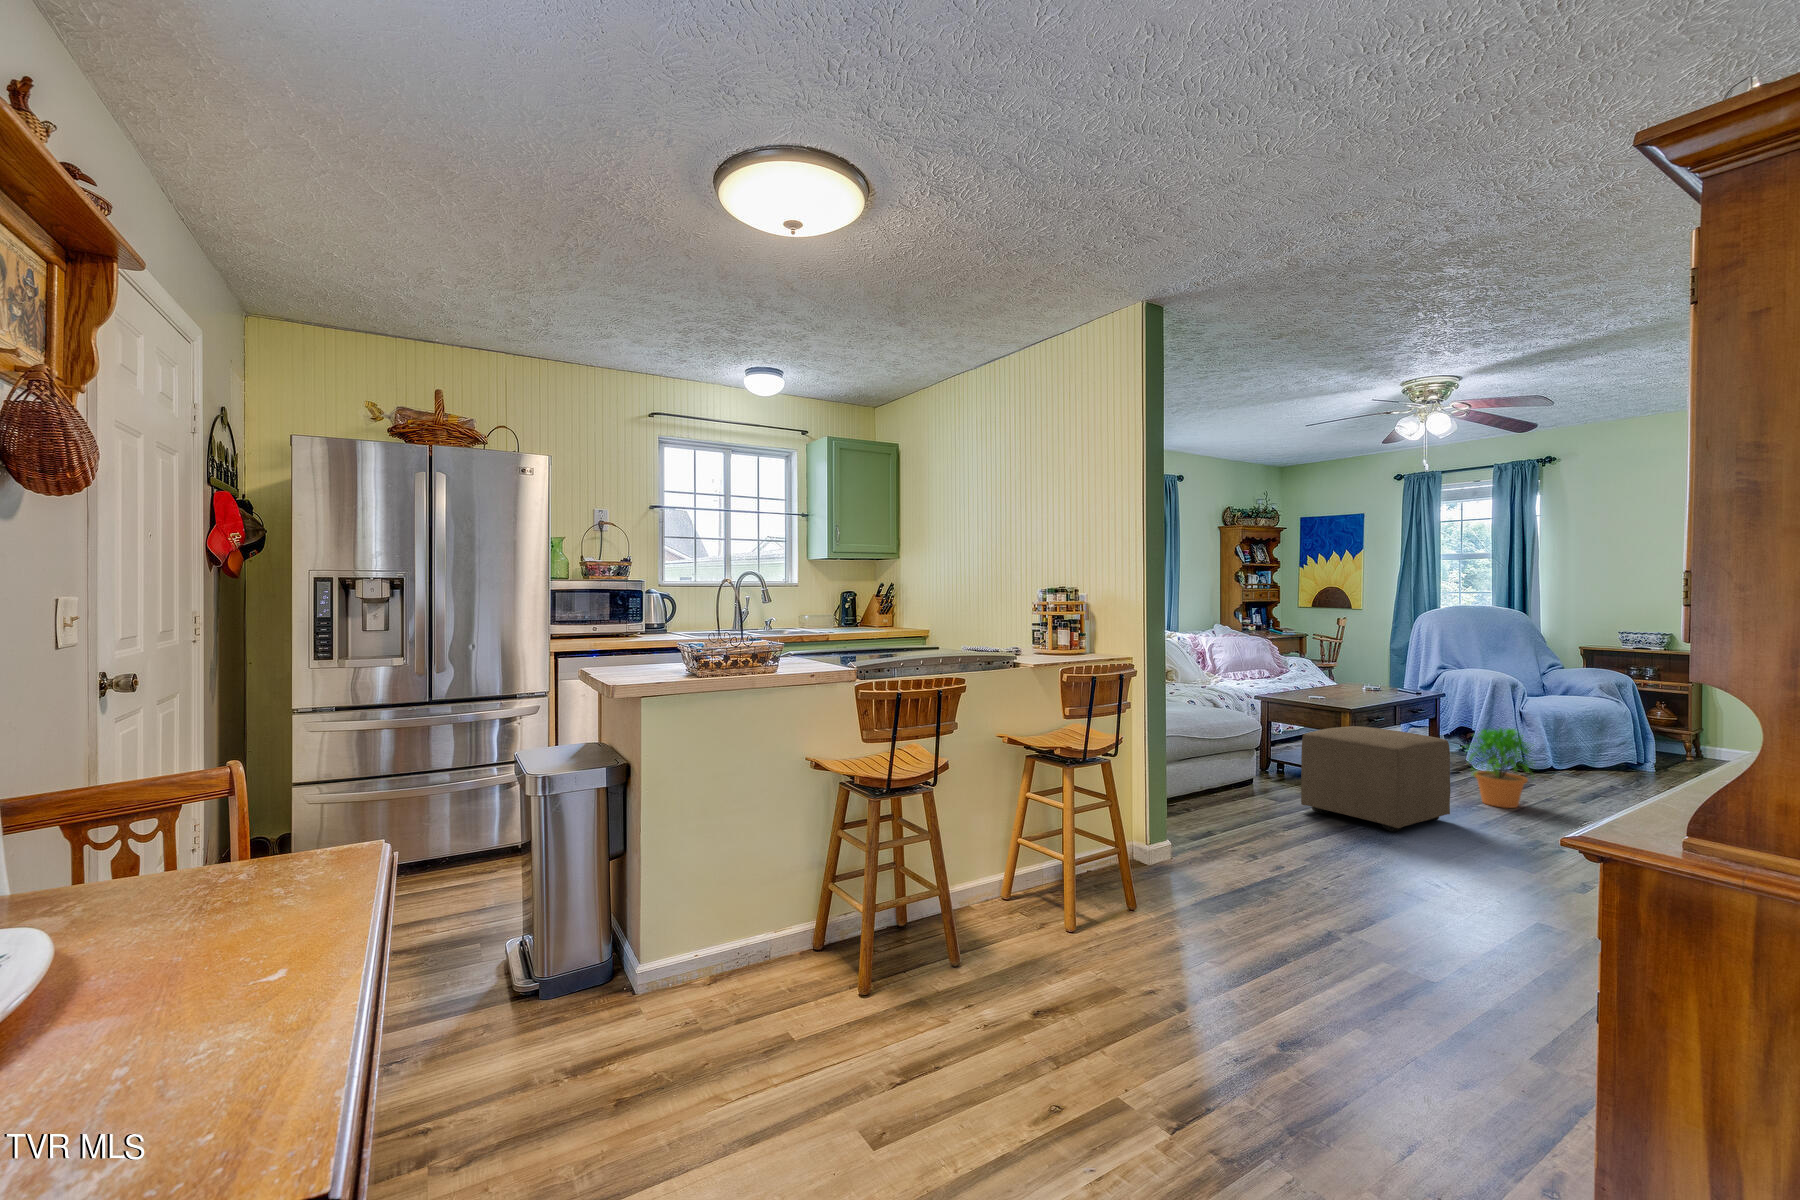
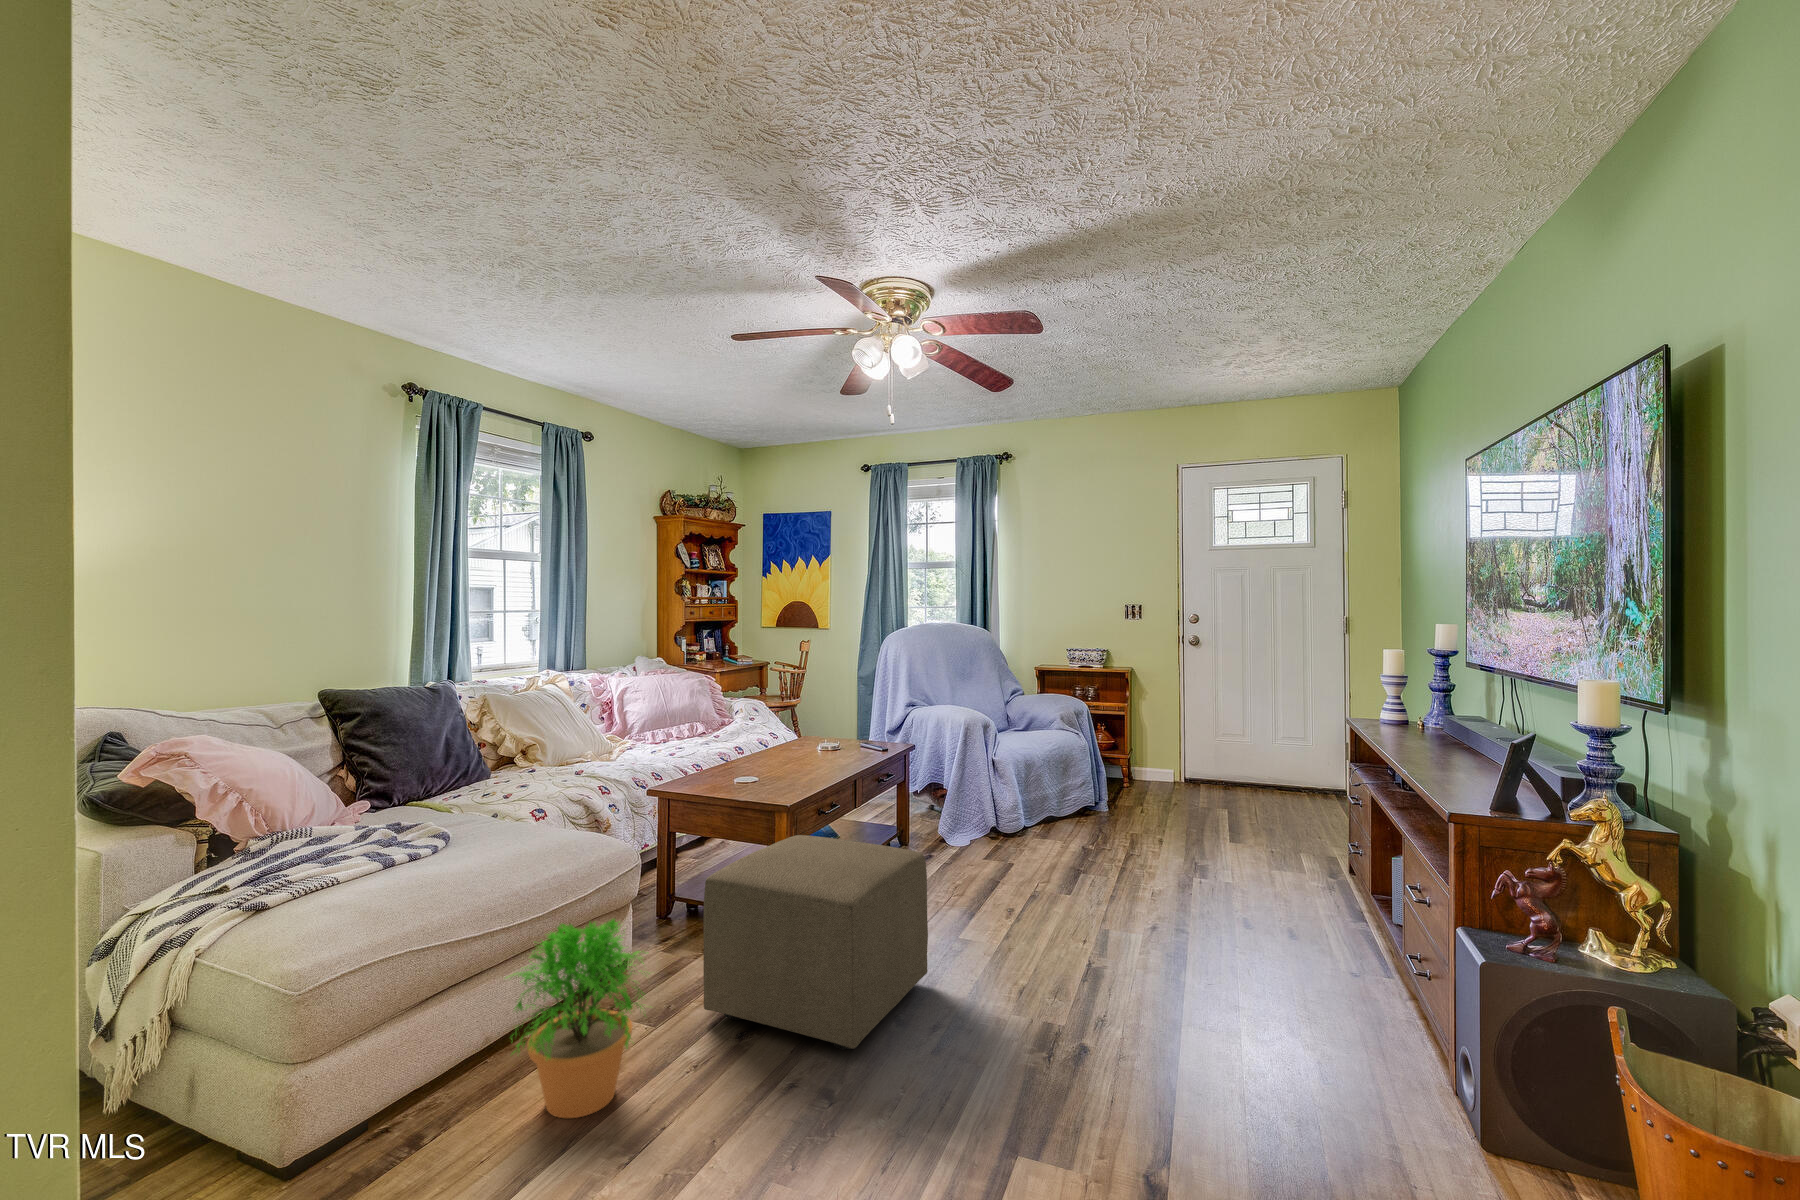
potted plant: present [1467,728,1533,808] -> present [511,919,650,1118]

